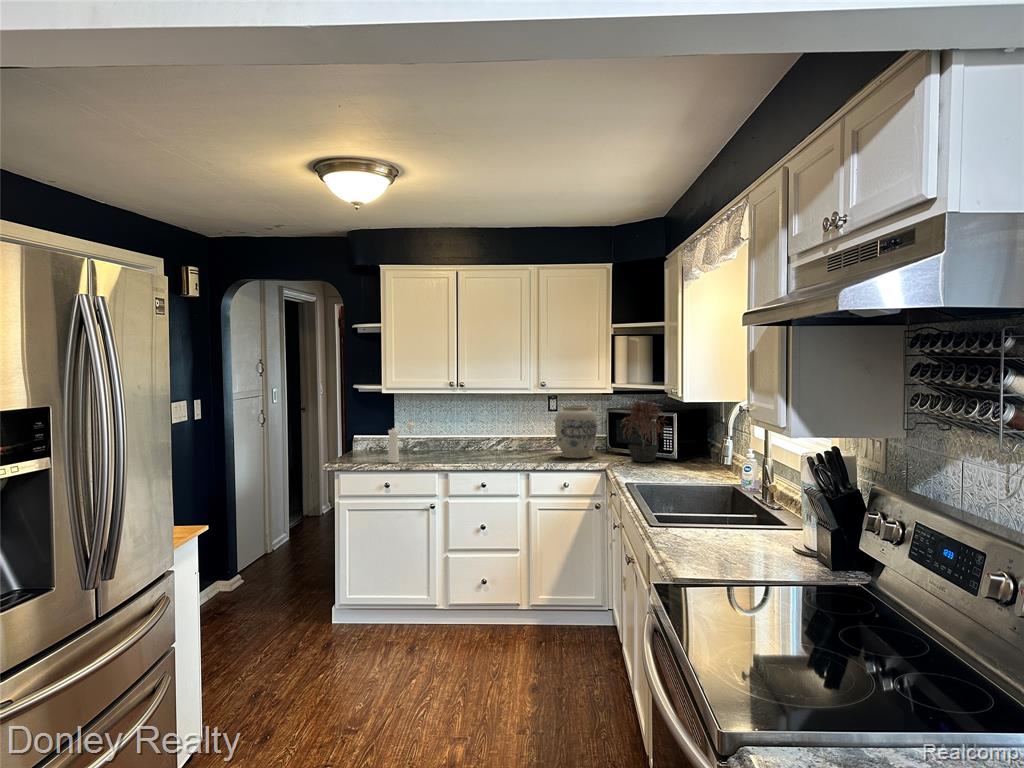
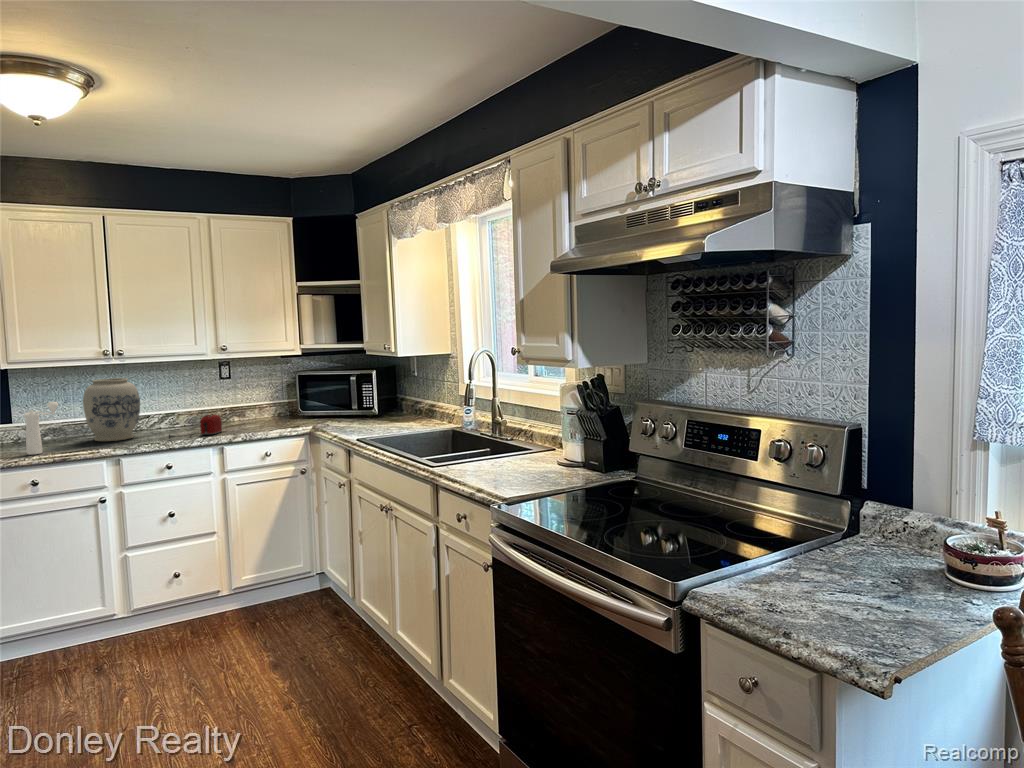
potted plant: present [622,400,665,462] -> none [318,357,370,422]
vase: present [555,405,597,458] -> present [83,378,140,441]
toaster: none [486,443,534,461] -> present [168,415,222,439]

